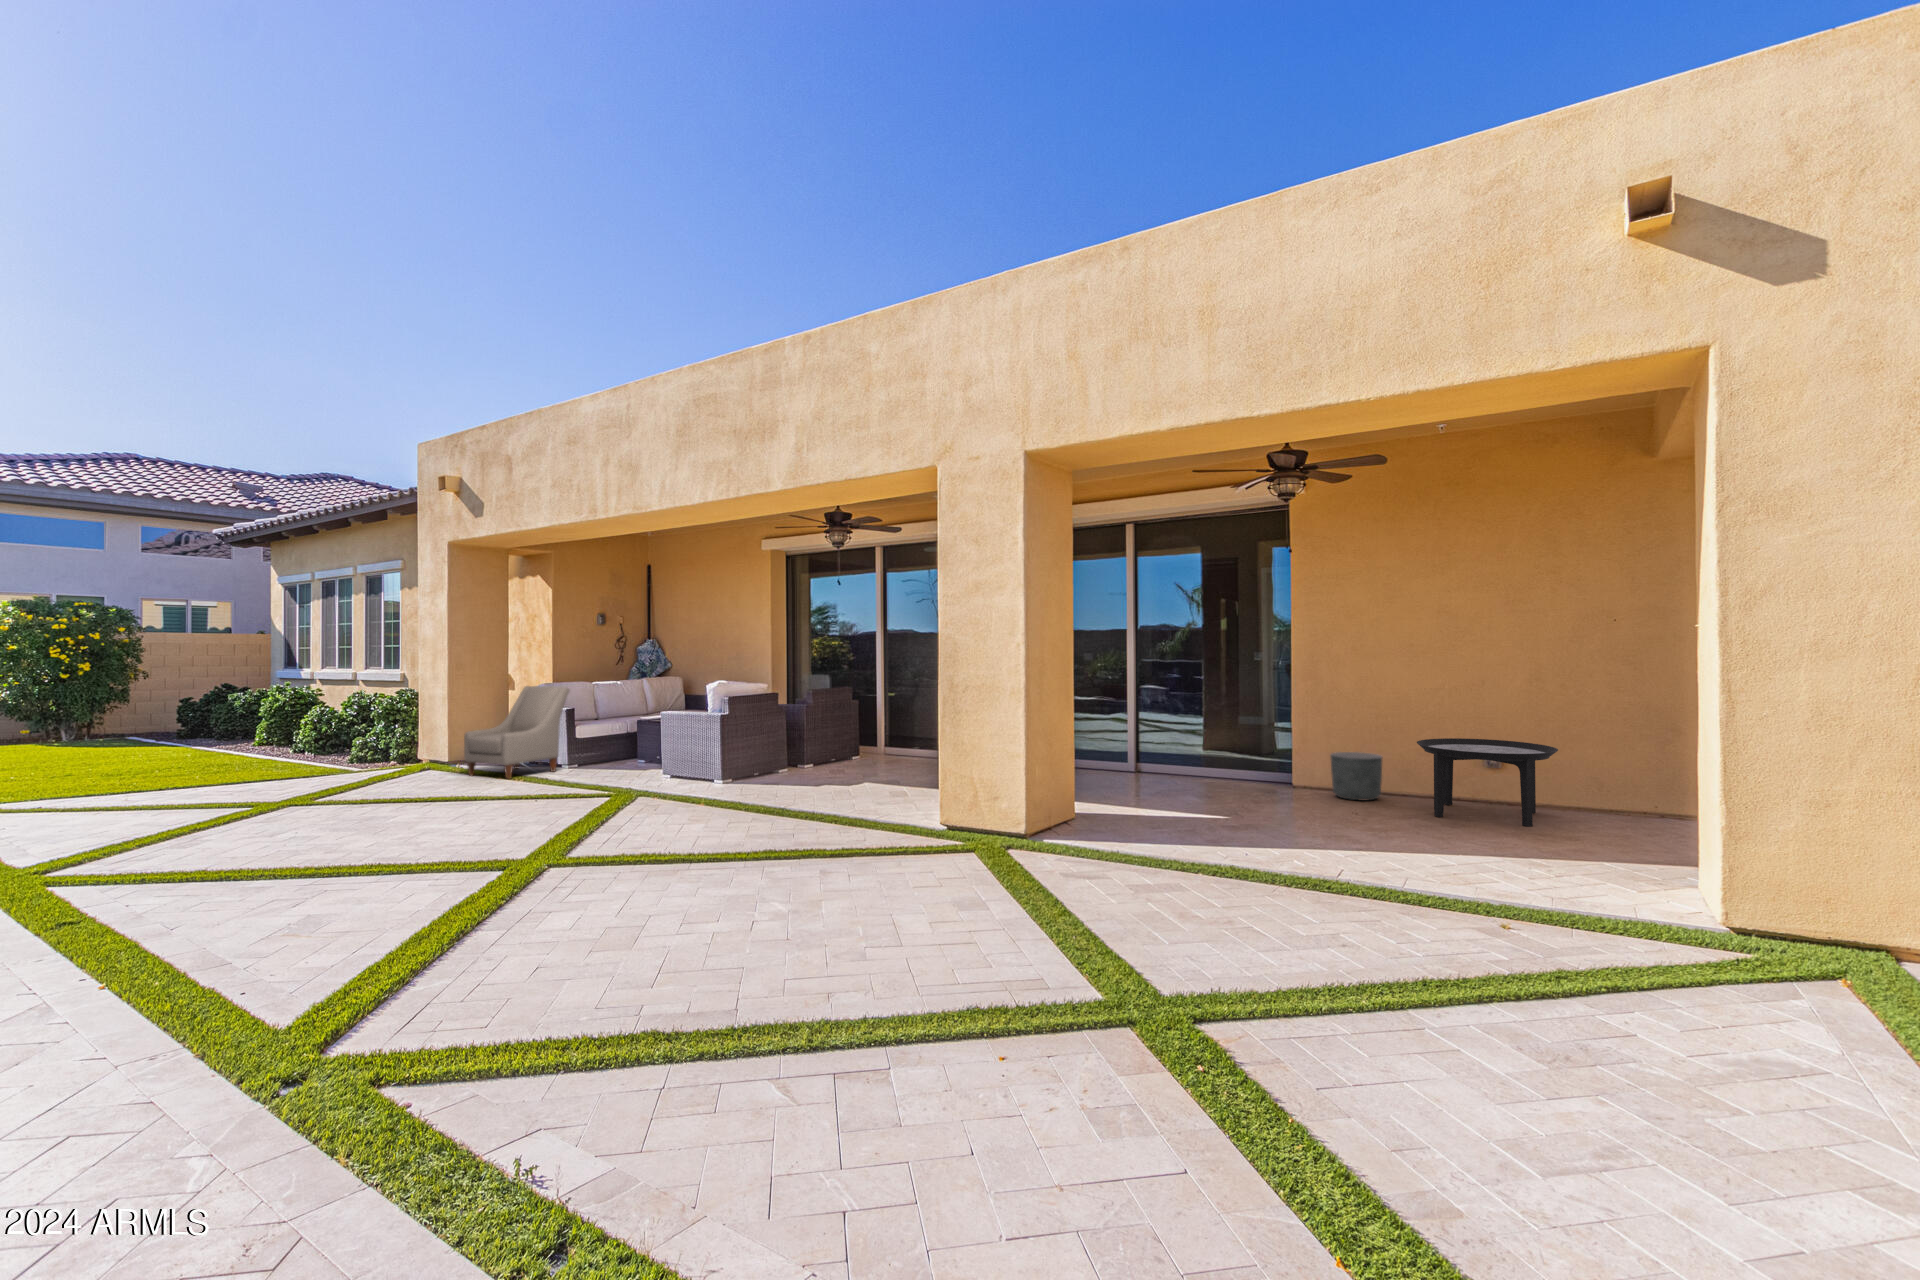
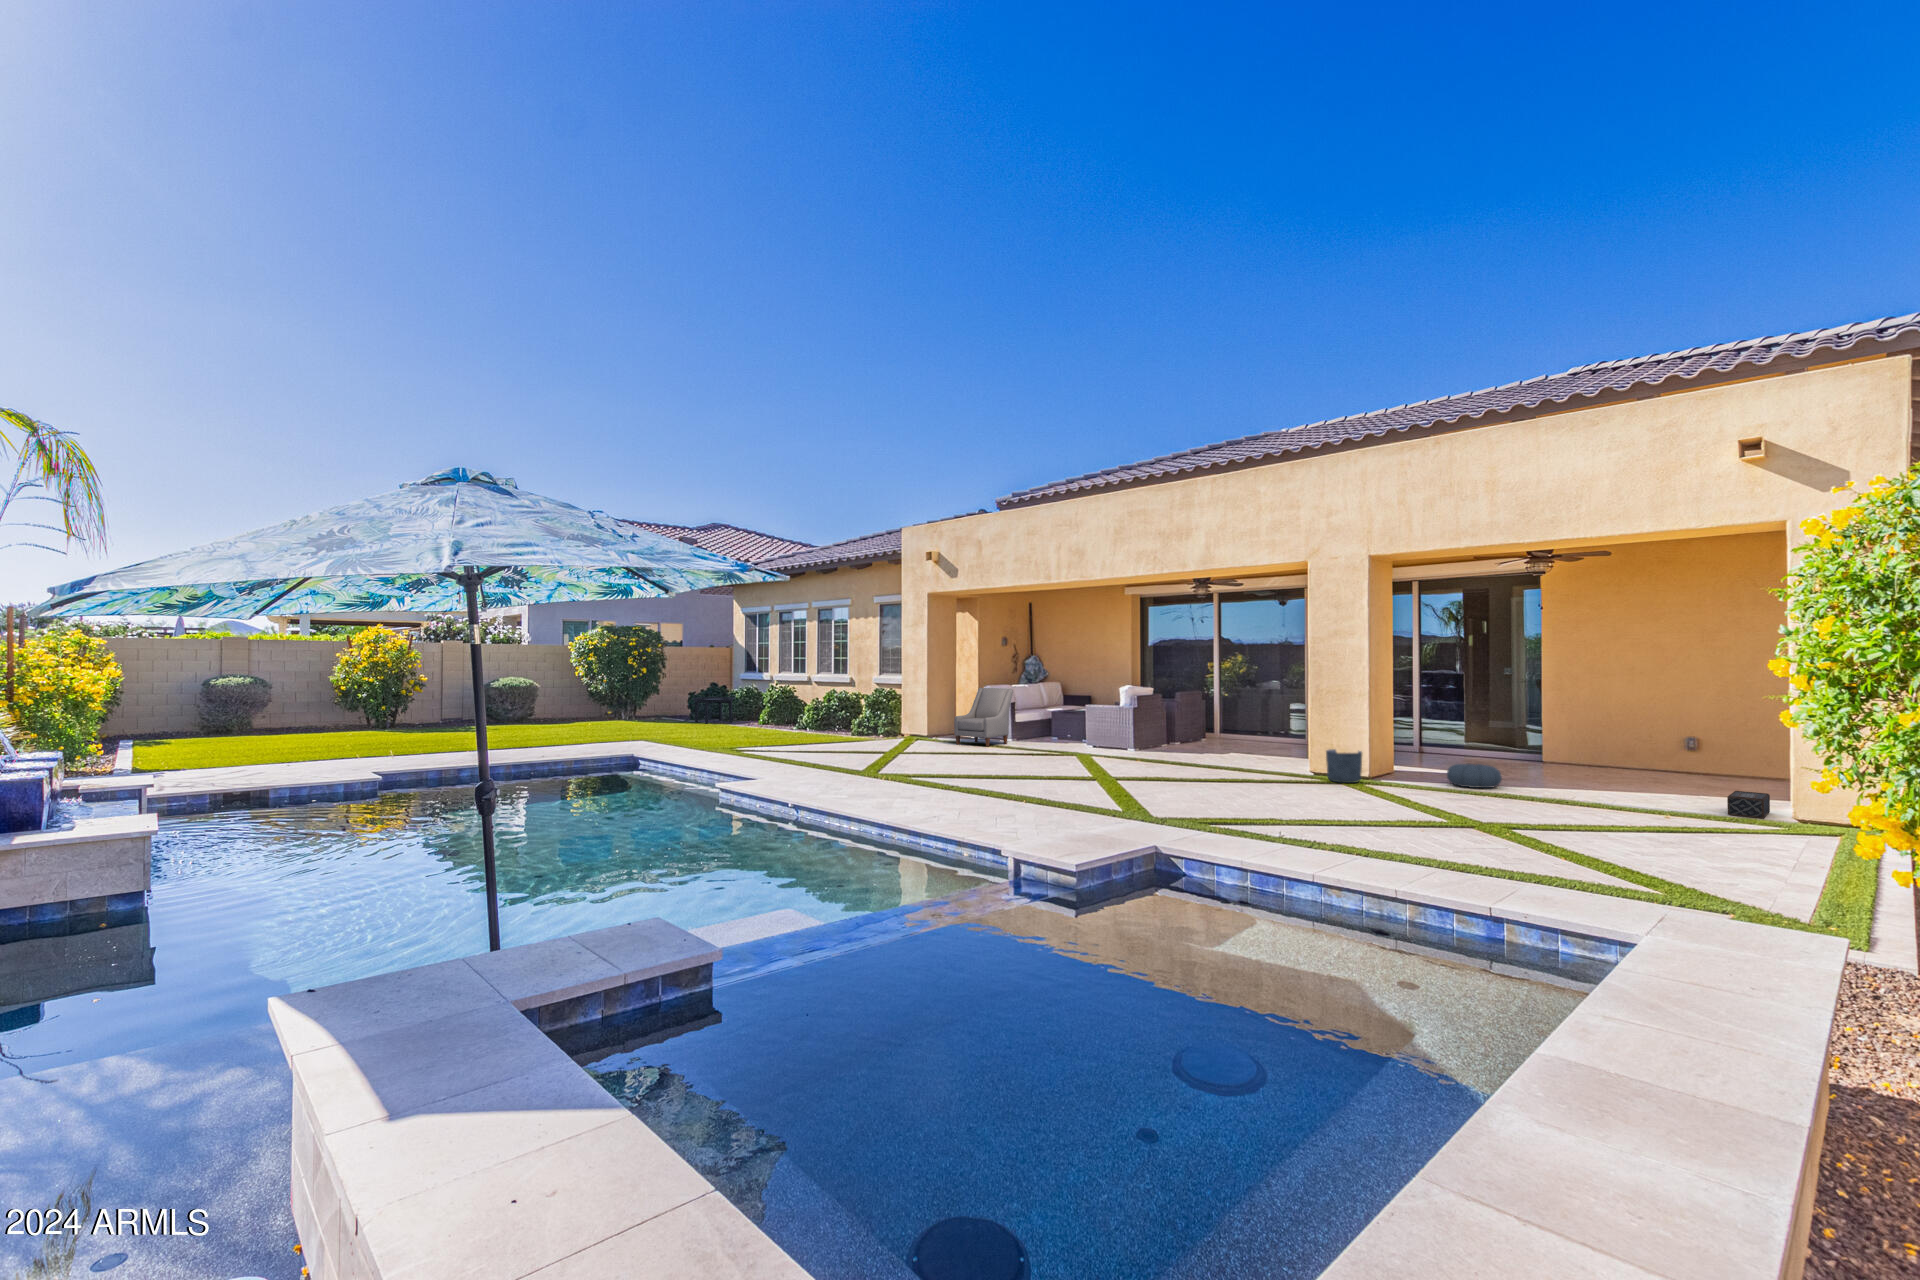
round table: present [1417,738,1558,827] -> present [692,697,734,724]
planter: present [1330,752,1382,800] -> present [1326,749,1362,783]
pouf: none [1145,805,1231,852] -> present [1447,764,1502,788]
woven basket: none [1626,862,1705,932] -> present [1727,791,1770,819]

